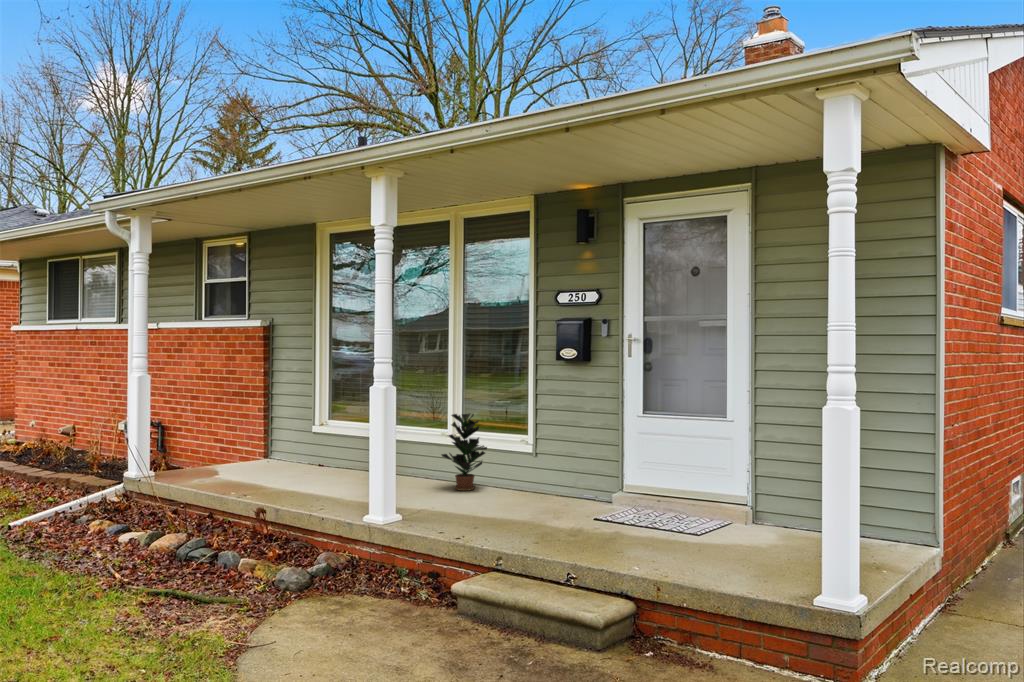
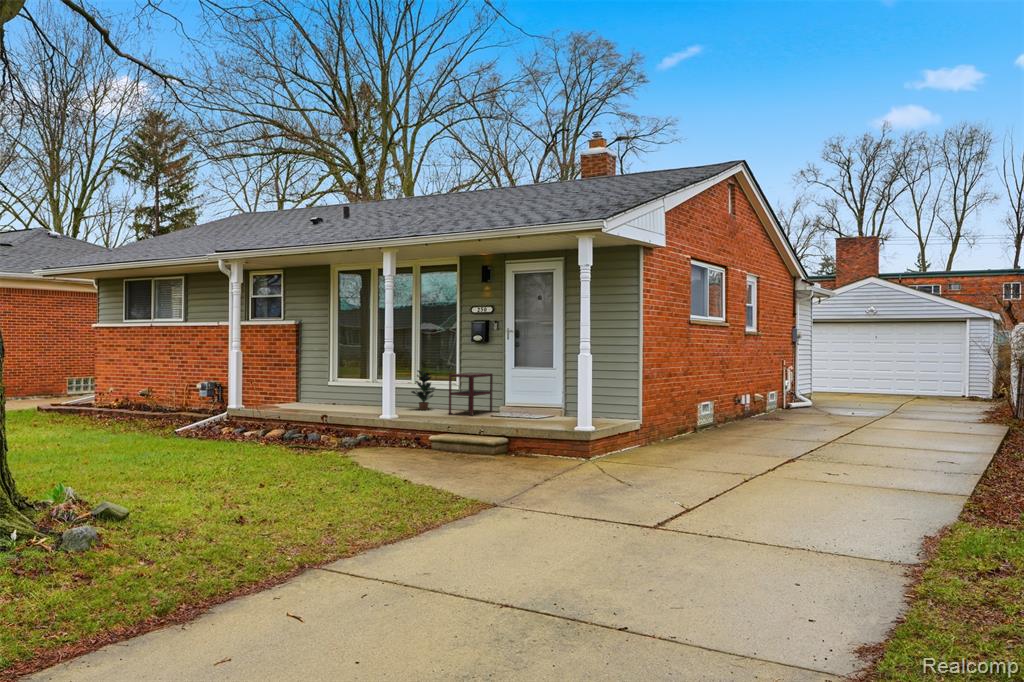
side table: none [506,421,598,517] -> present [449,373,493,415]

